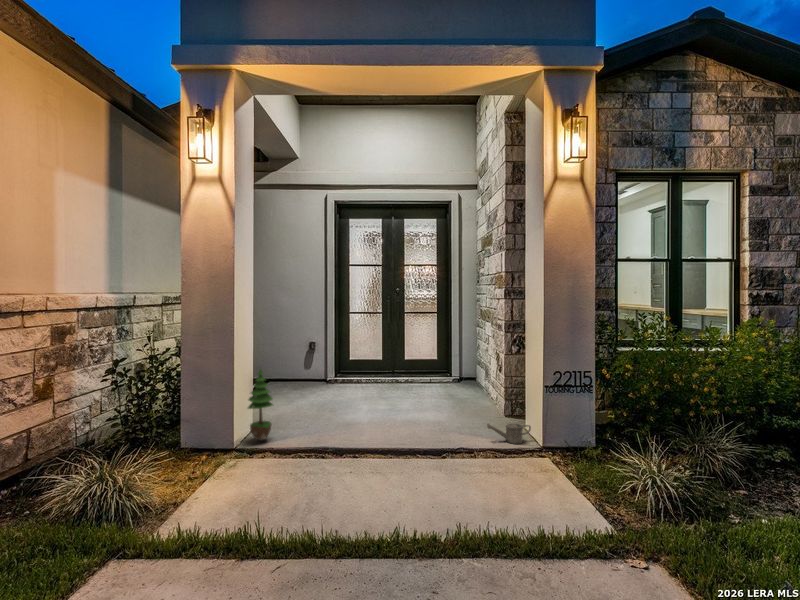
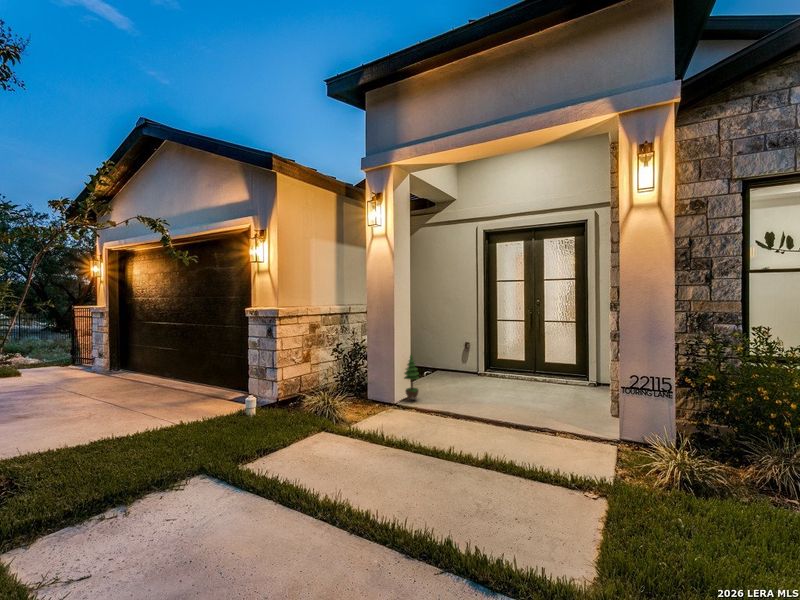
watering can: present [487,423,531,444] -> none [572,411,613,433]

